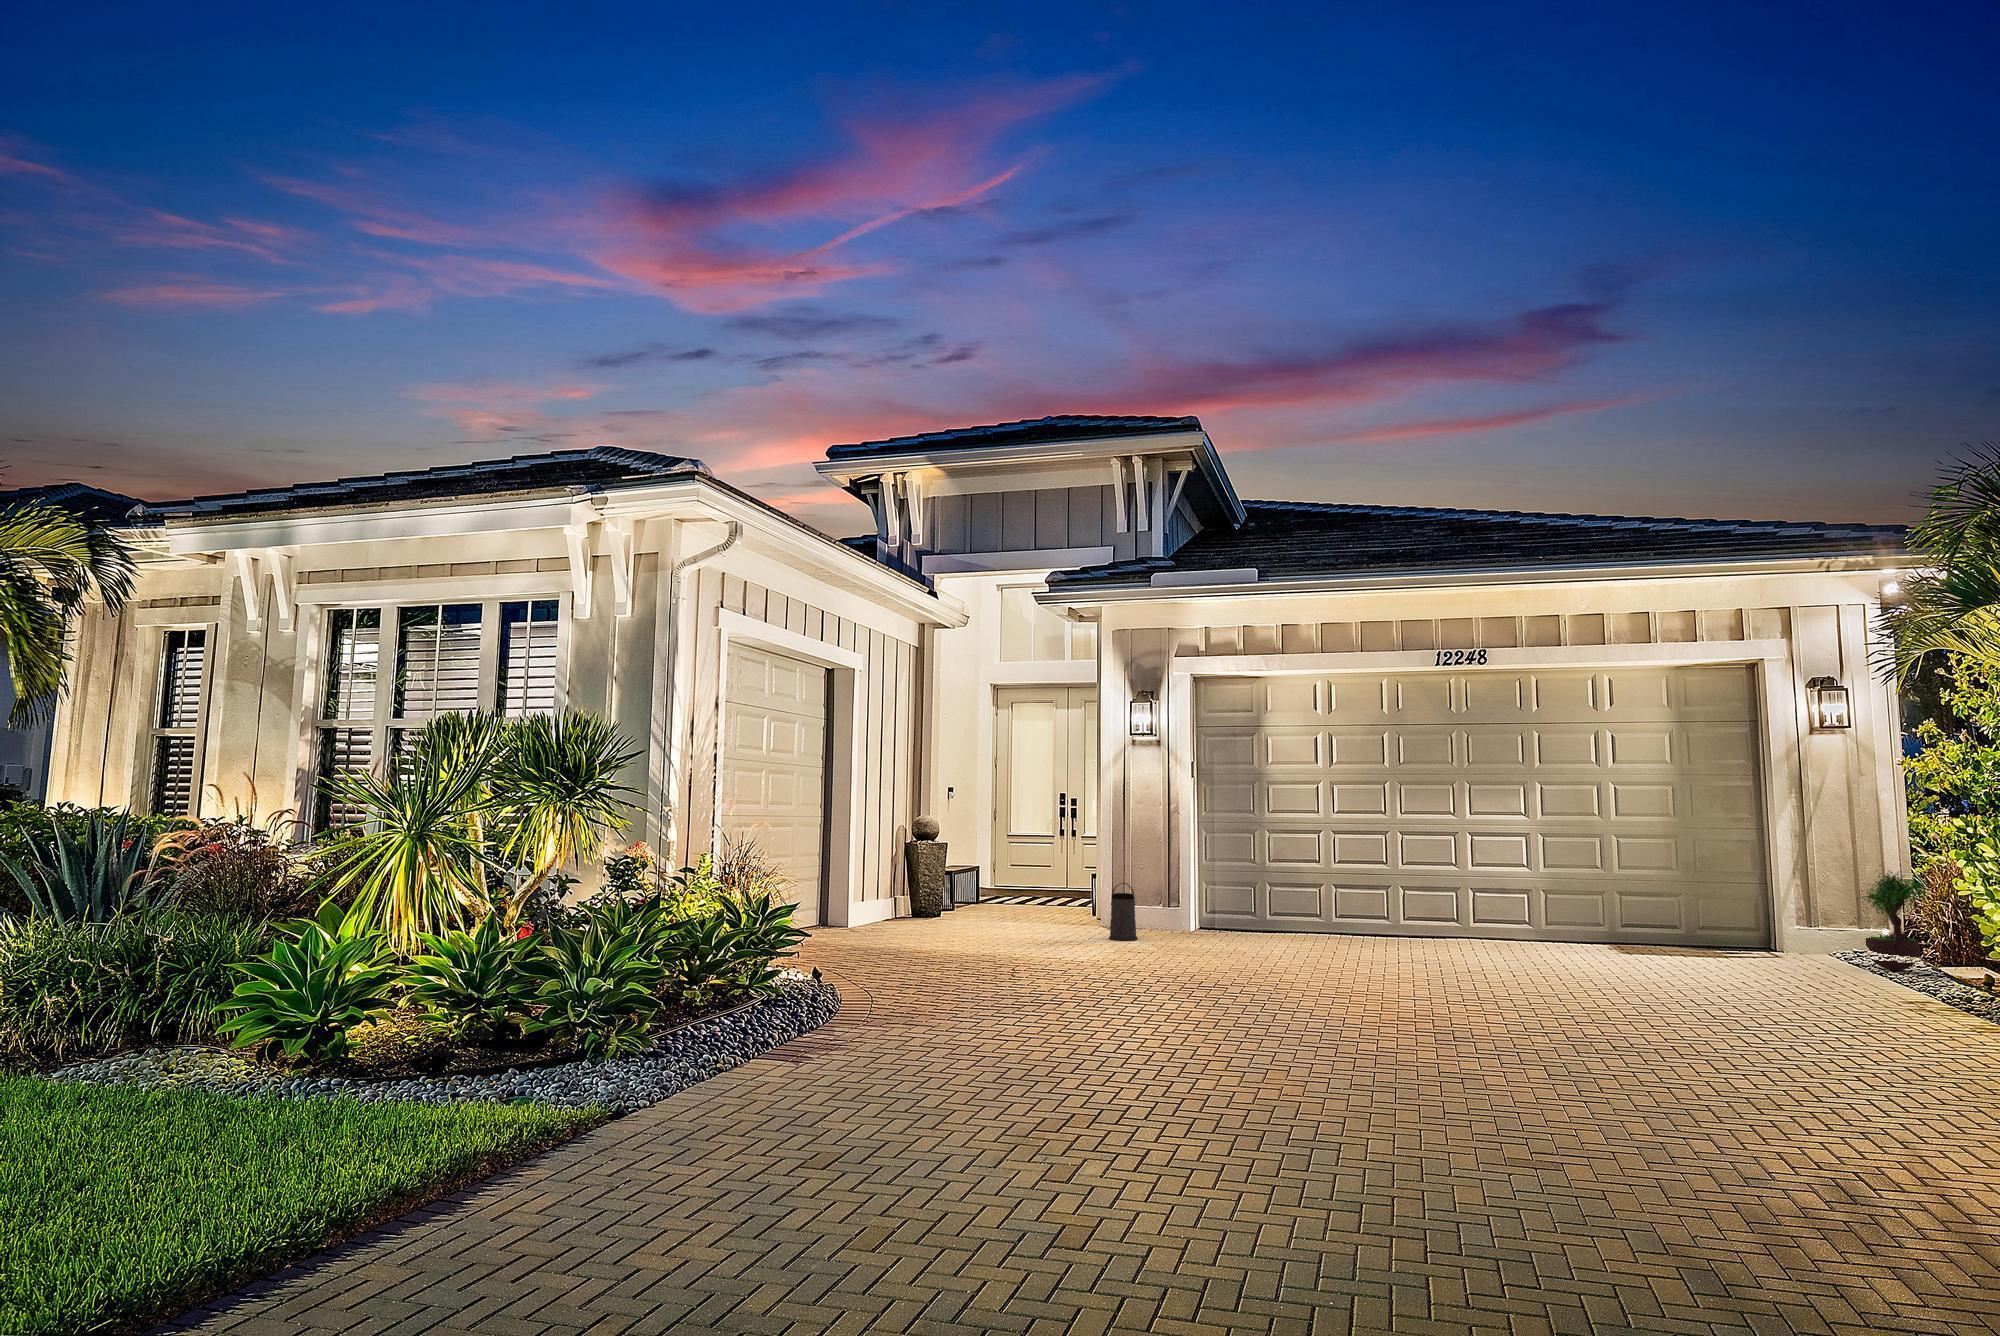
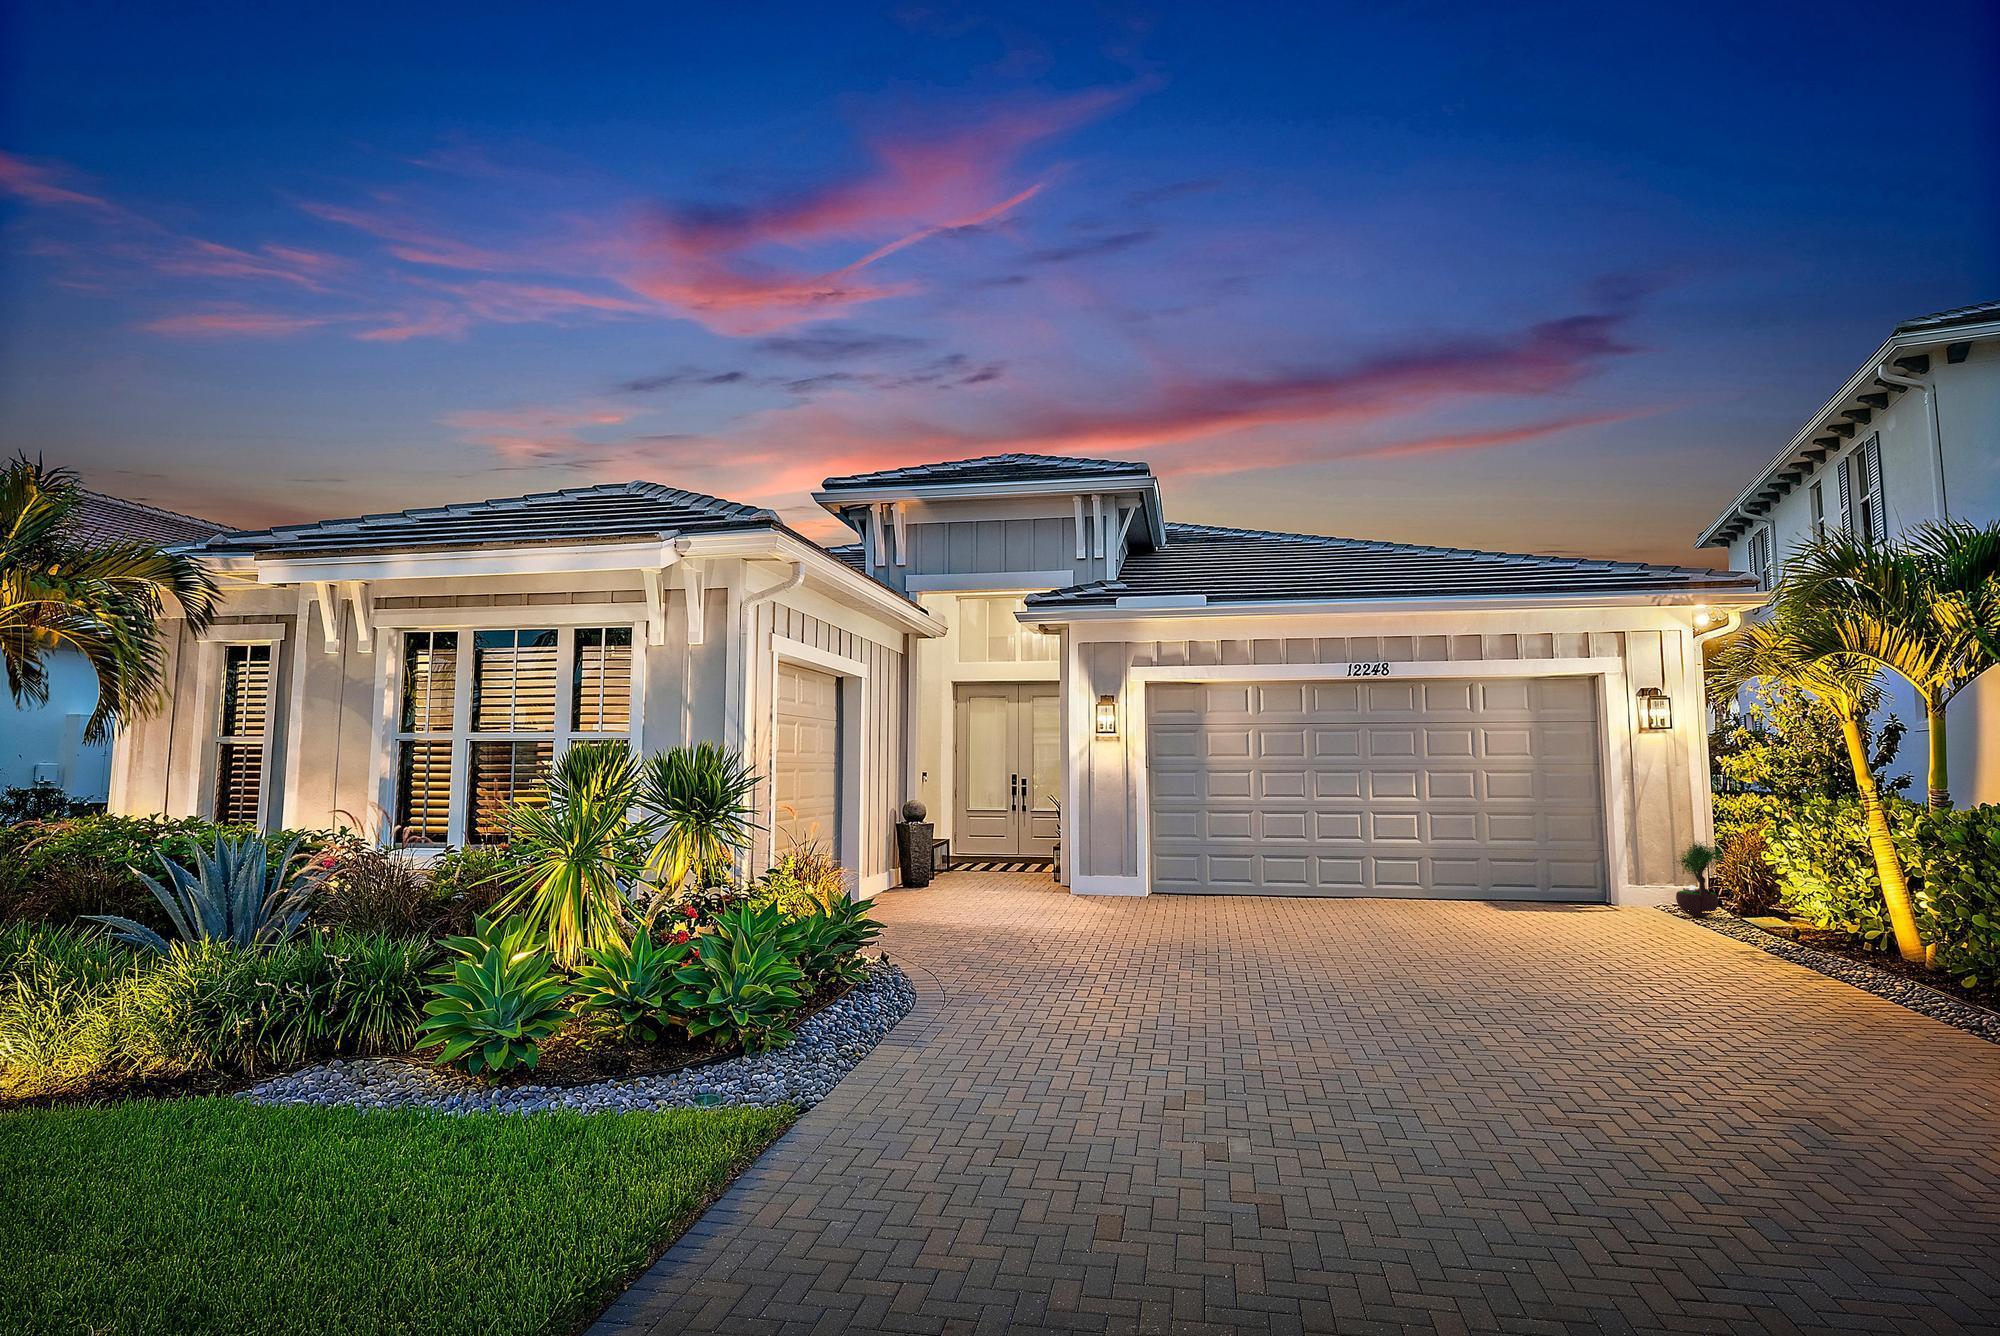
watering can: present [1109,883,1137,940] -> none [1087,858,1110,906]

